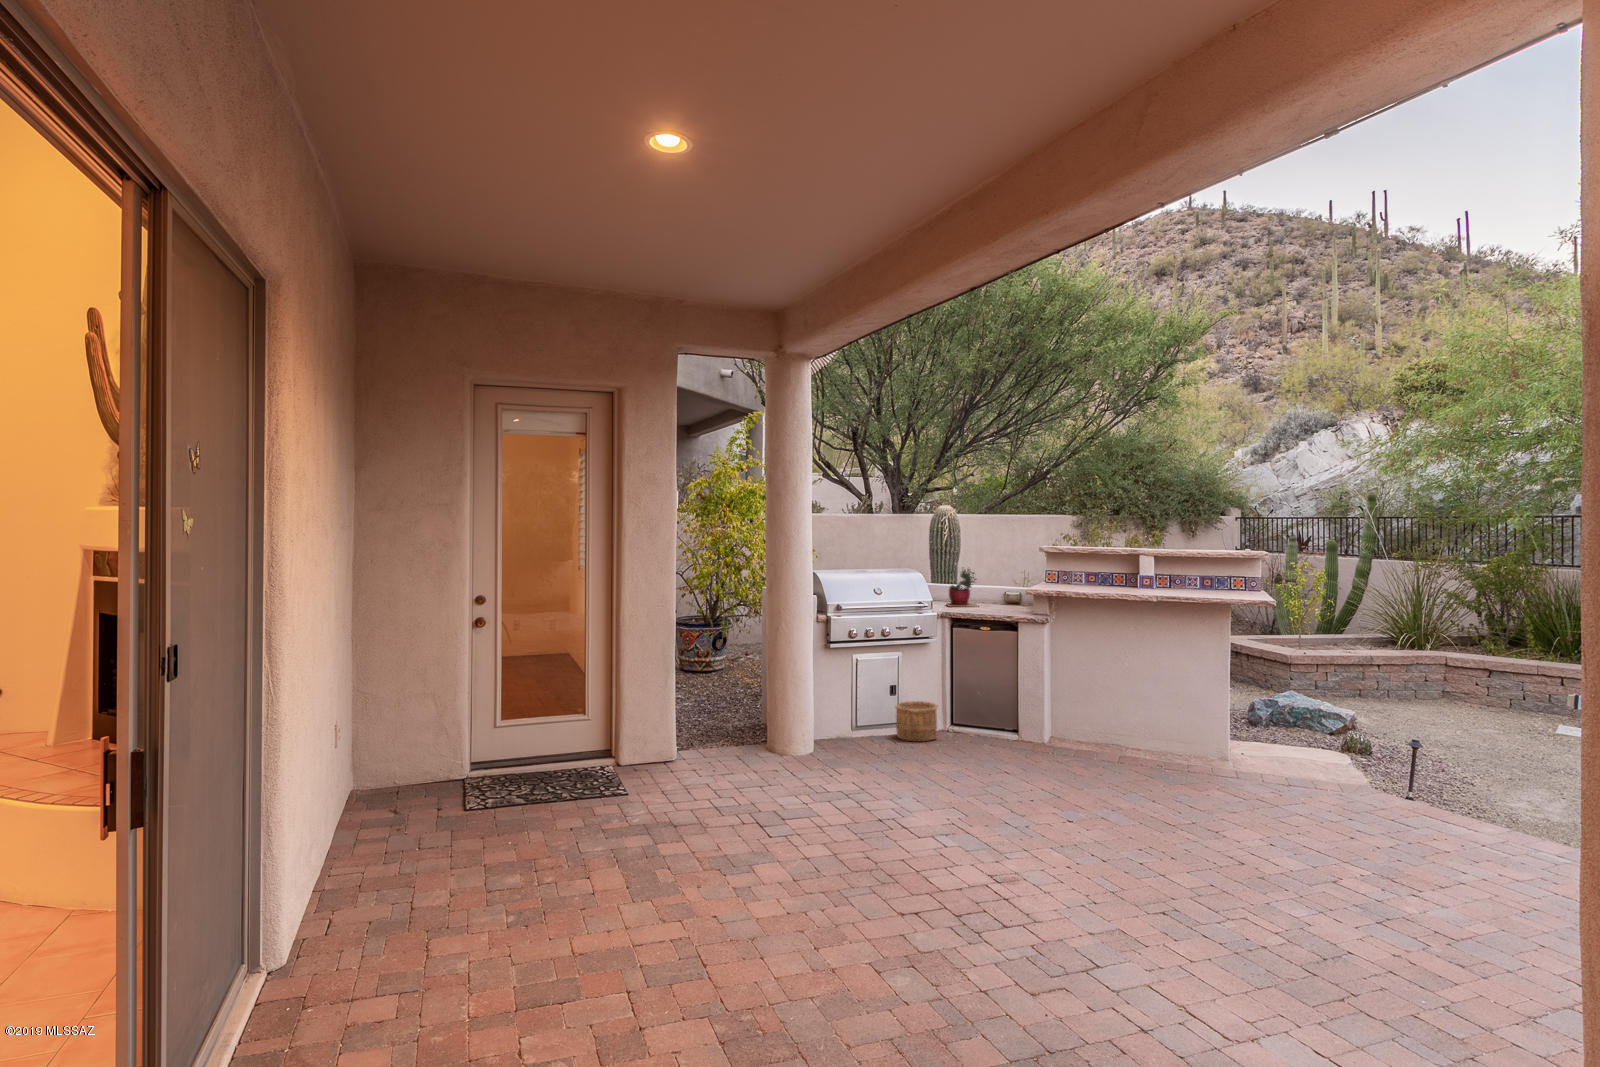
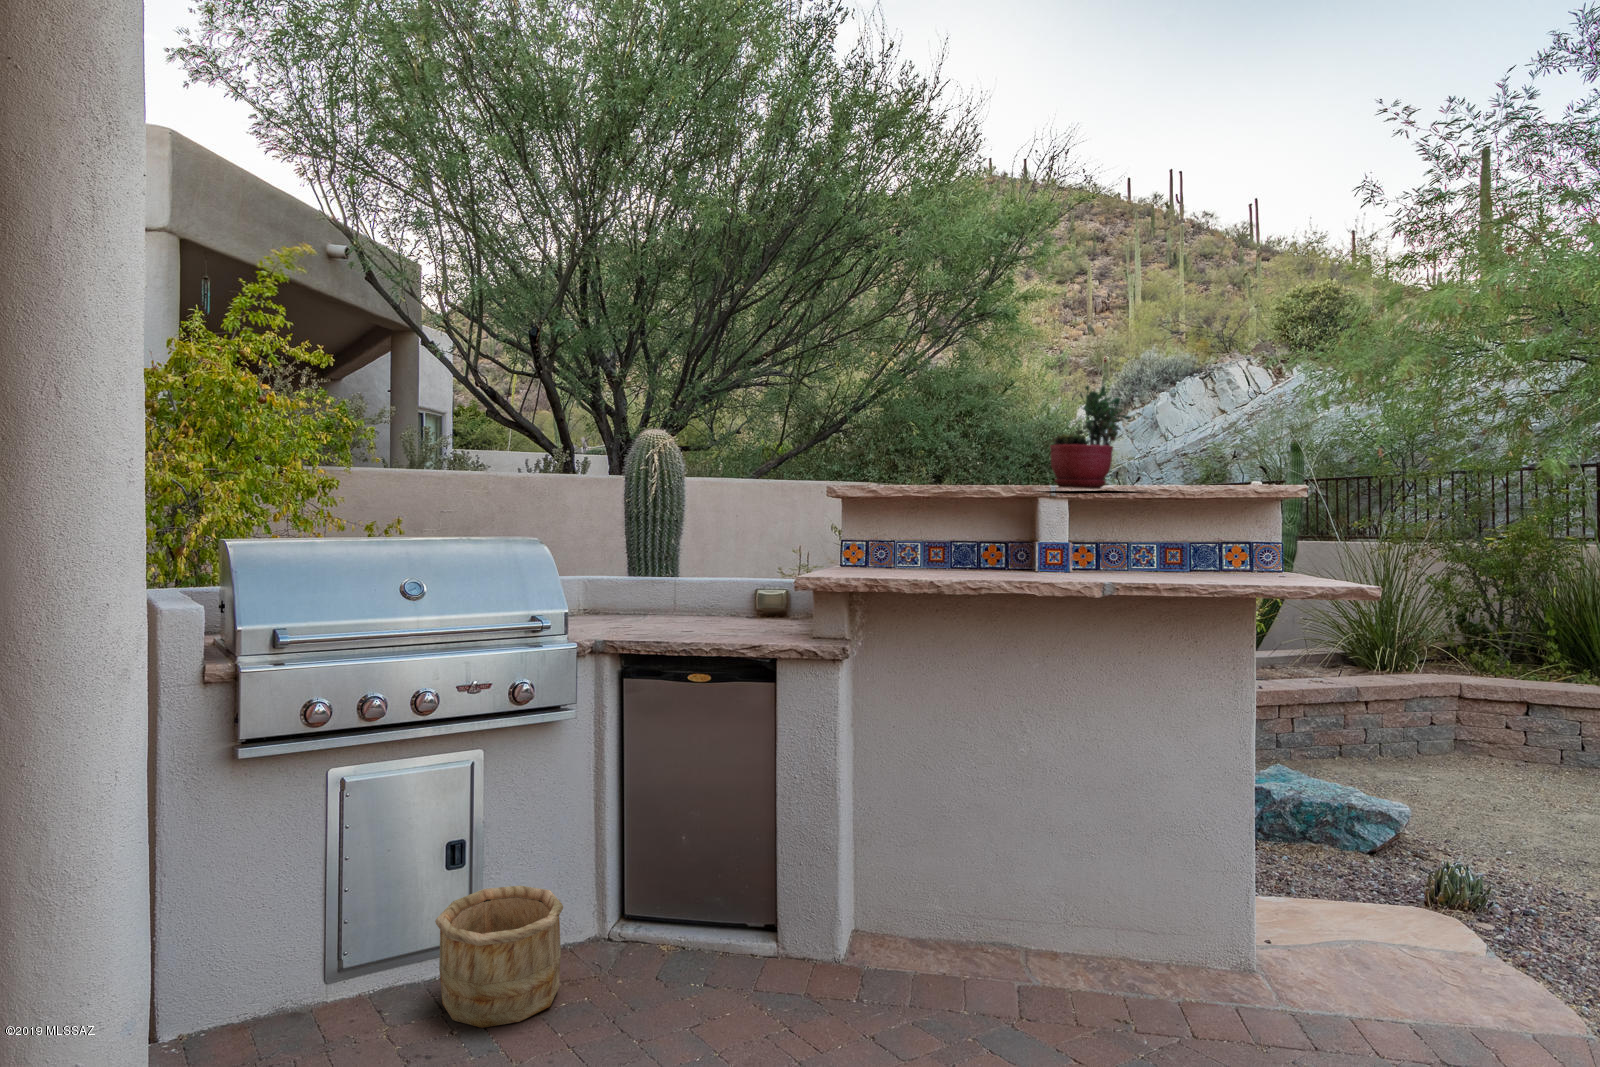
succulent plant: present [946,569,978,607] -> present [1050,386,1131,489]

